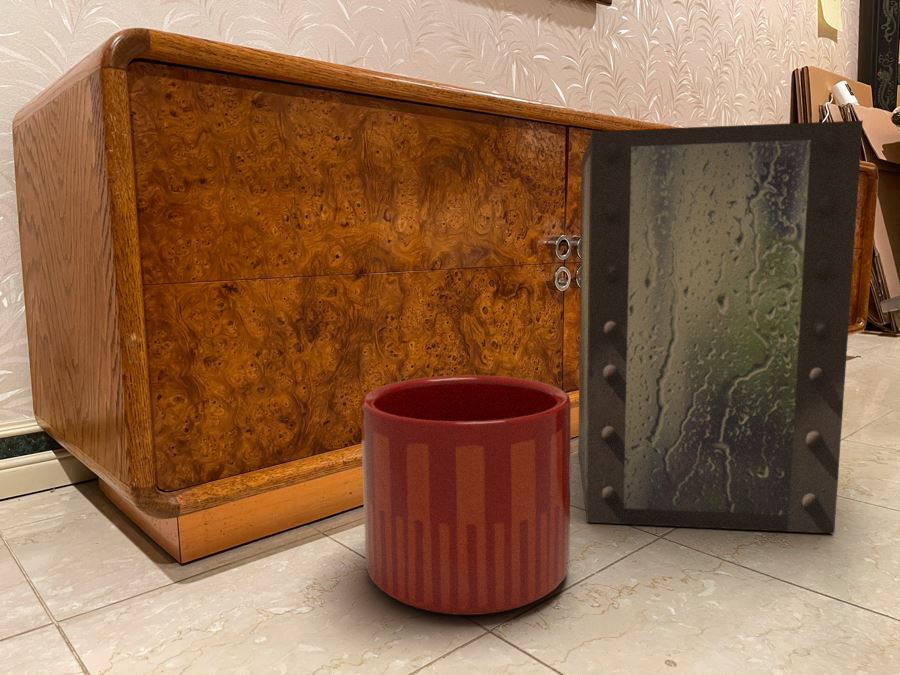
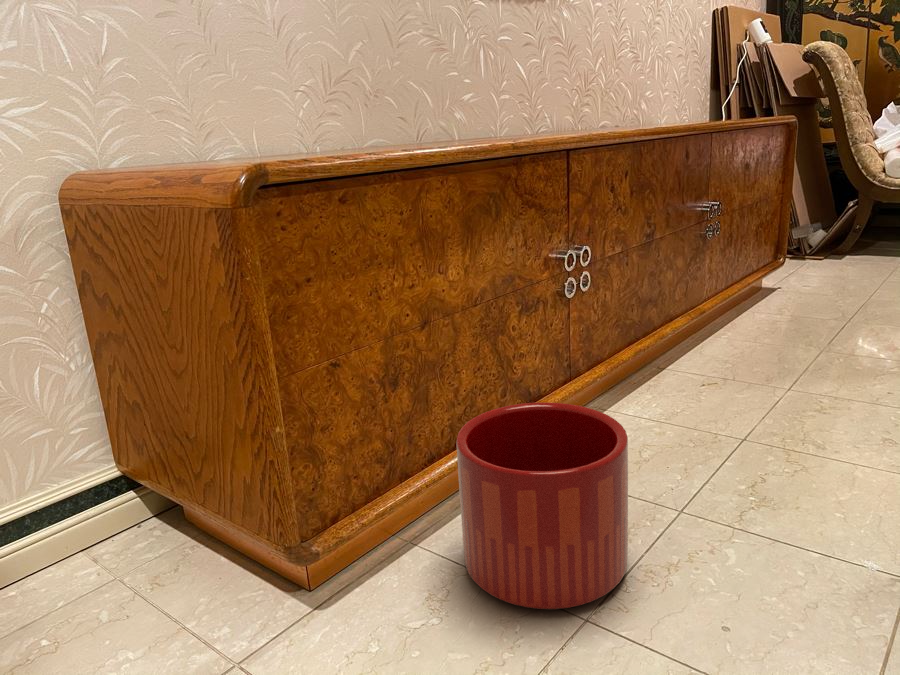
storage box: present [578,121,863,533] -> none [580,169,834,505]

